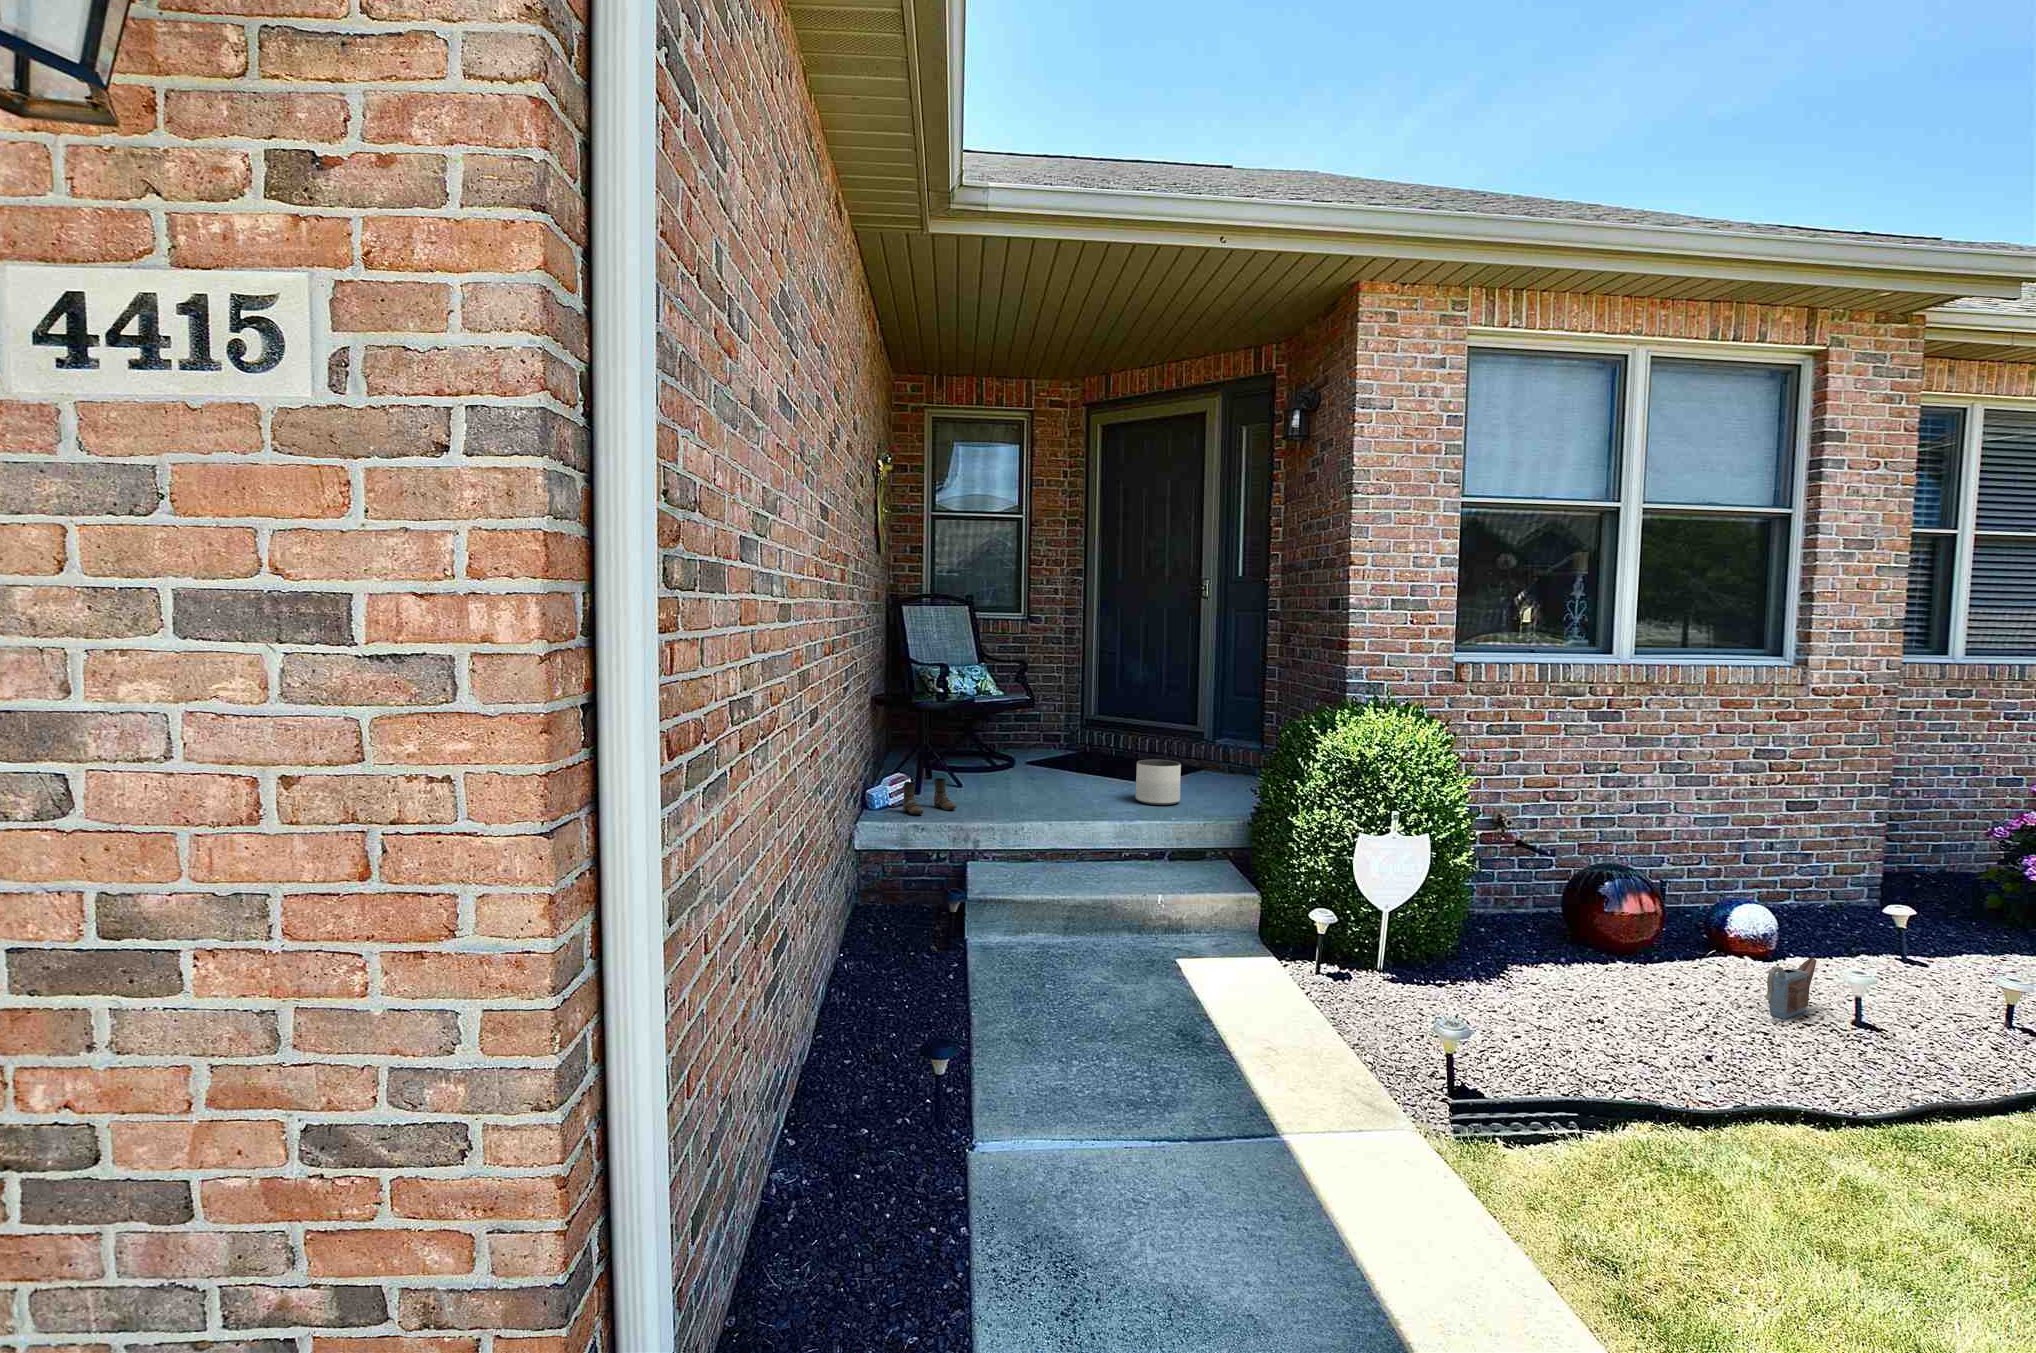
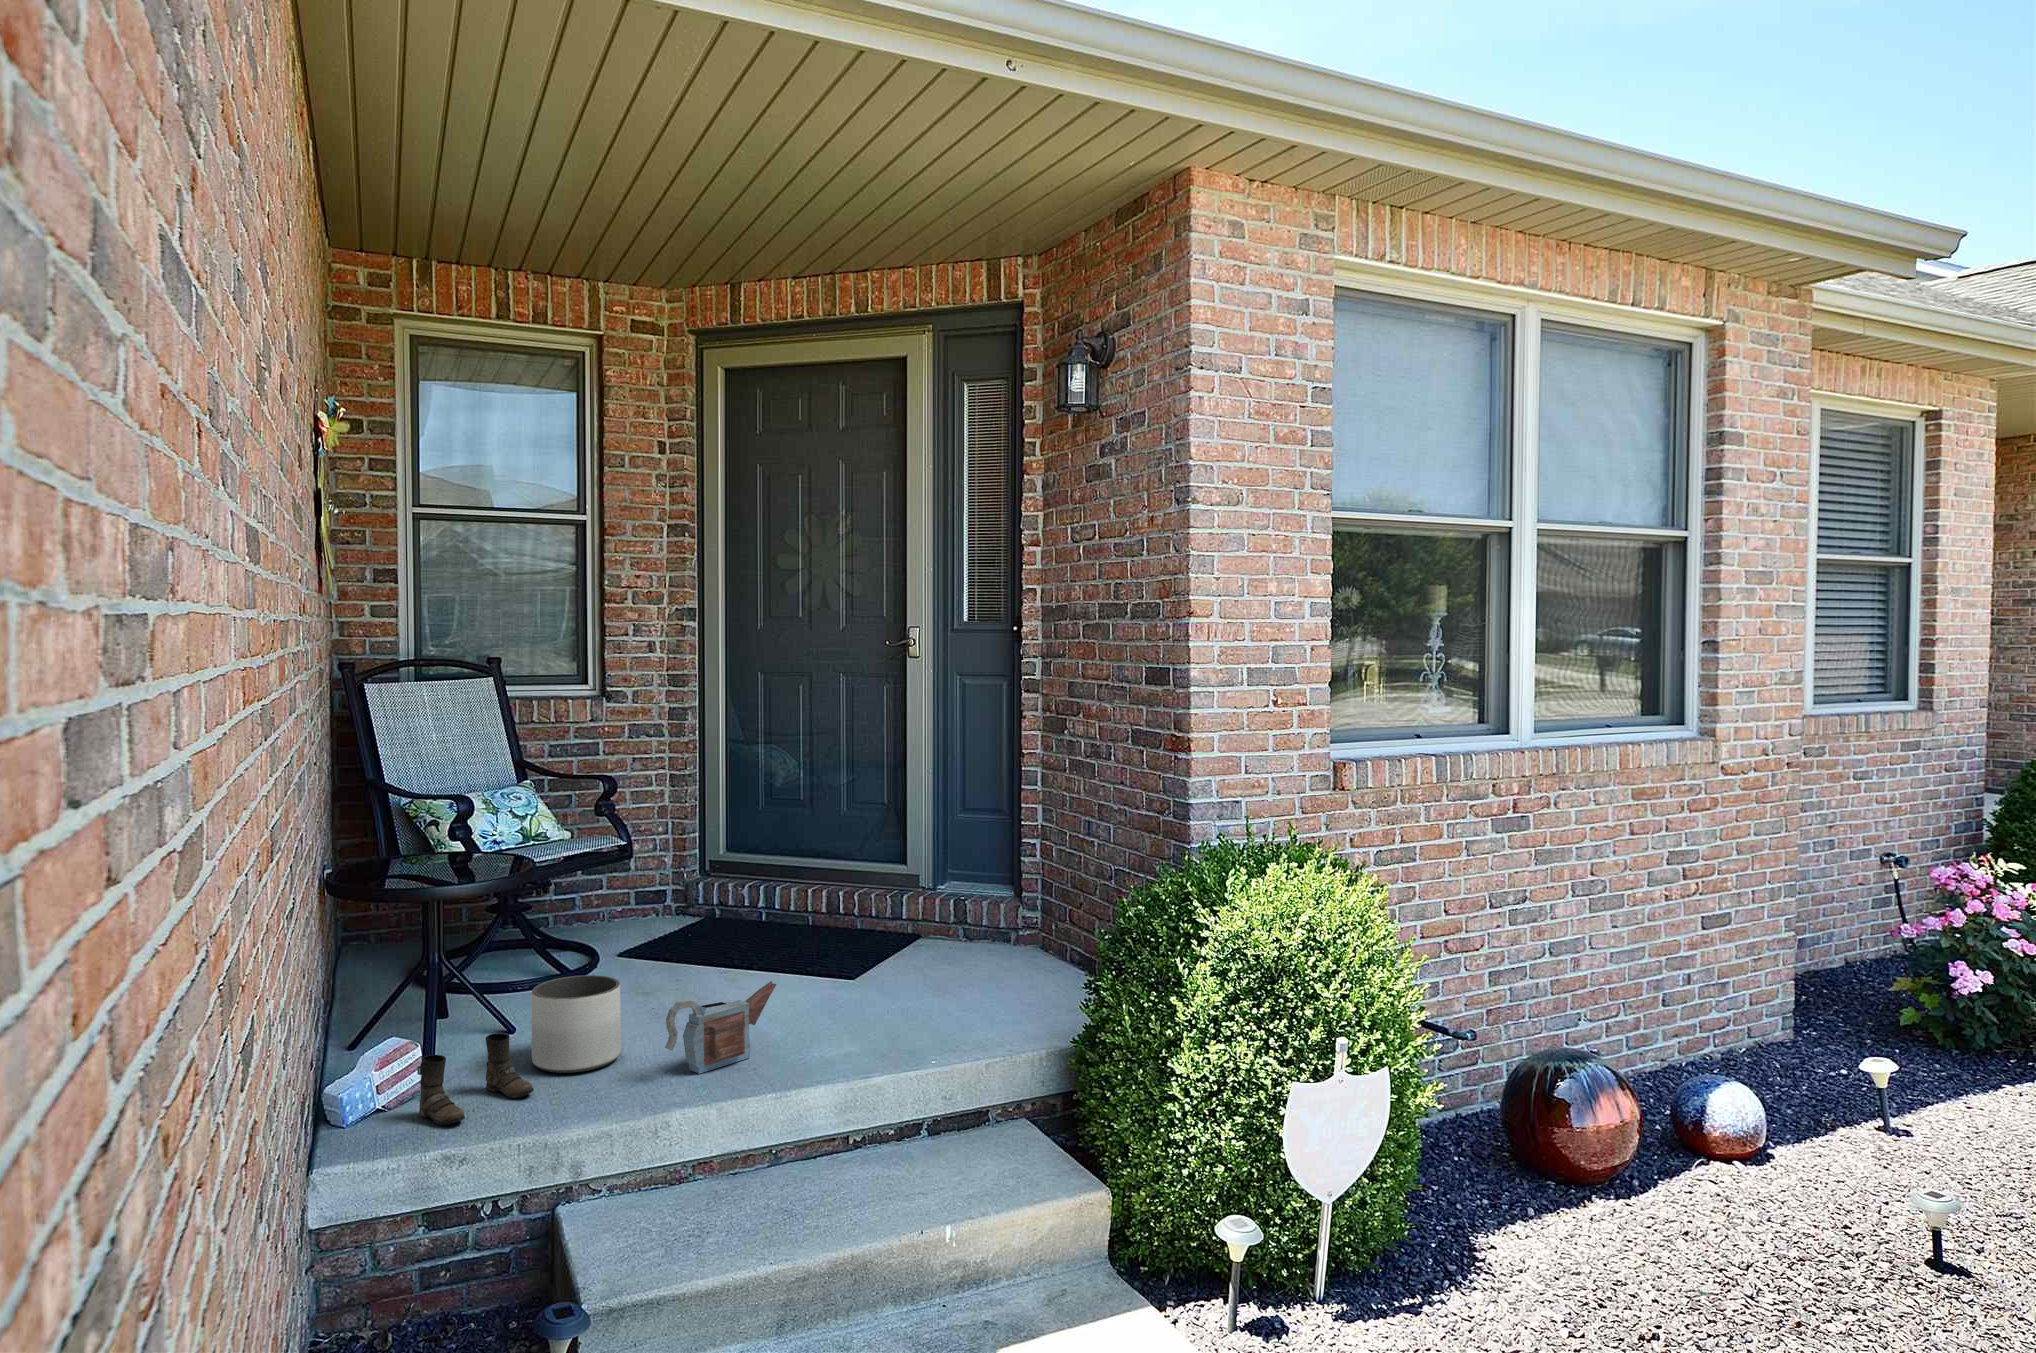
planter: present [1136,760,1181,805] -> present [532,975,621,1073]
watering can: present [1766,958,1817,1019] -> present [665,981,776,1074]

